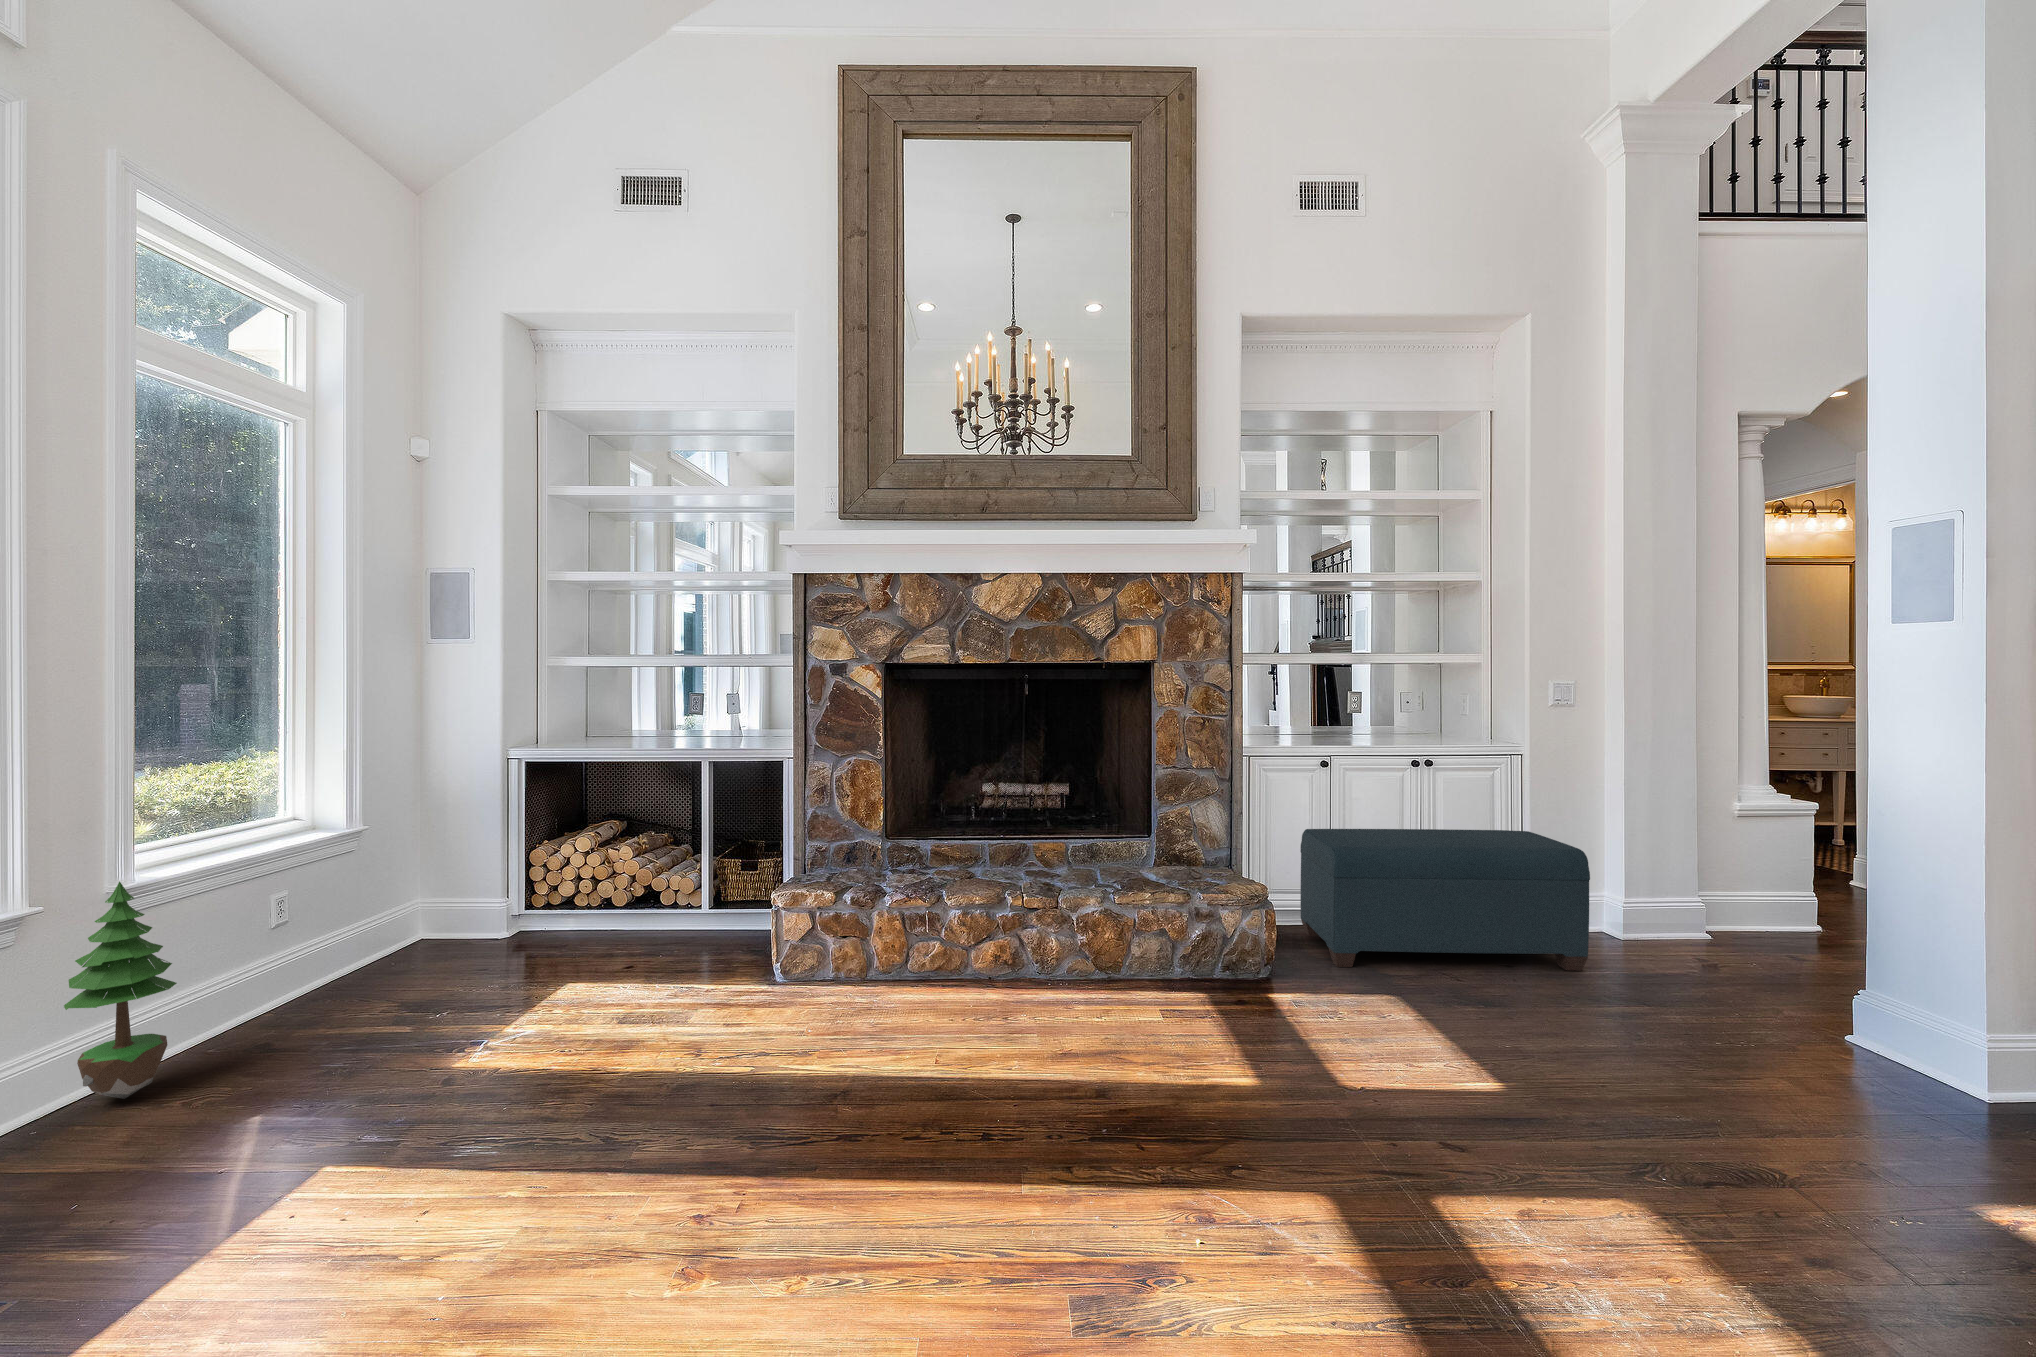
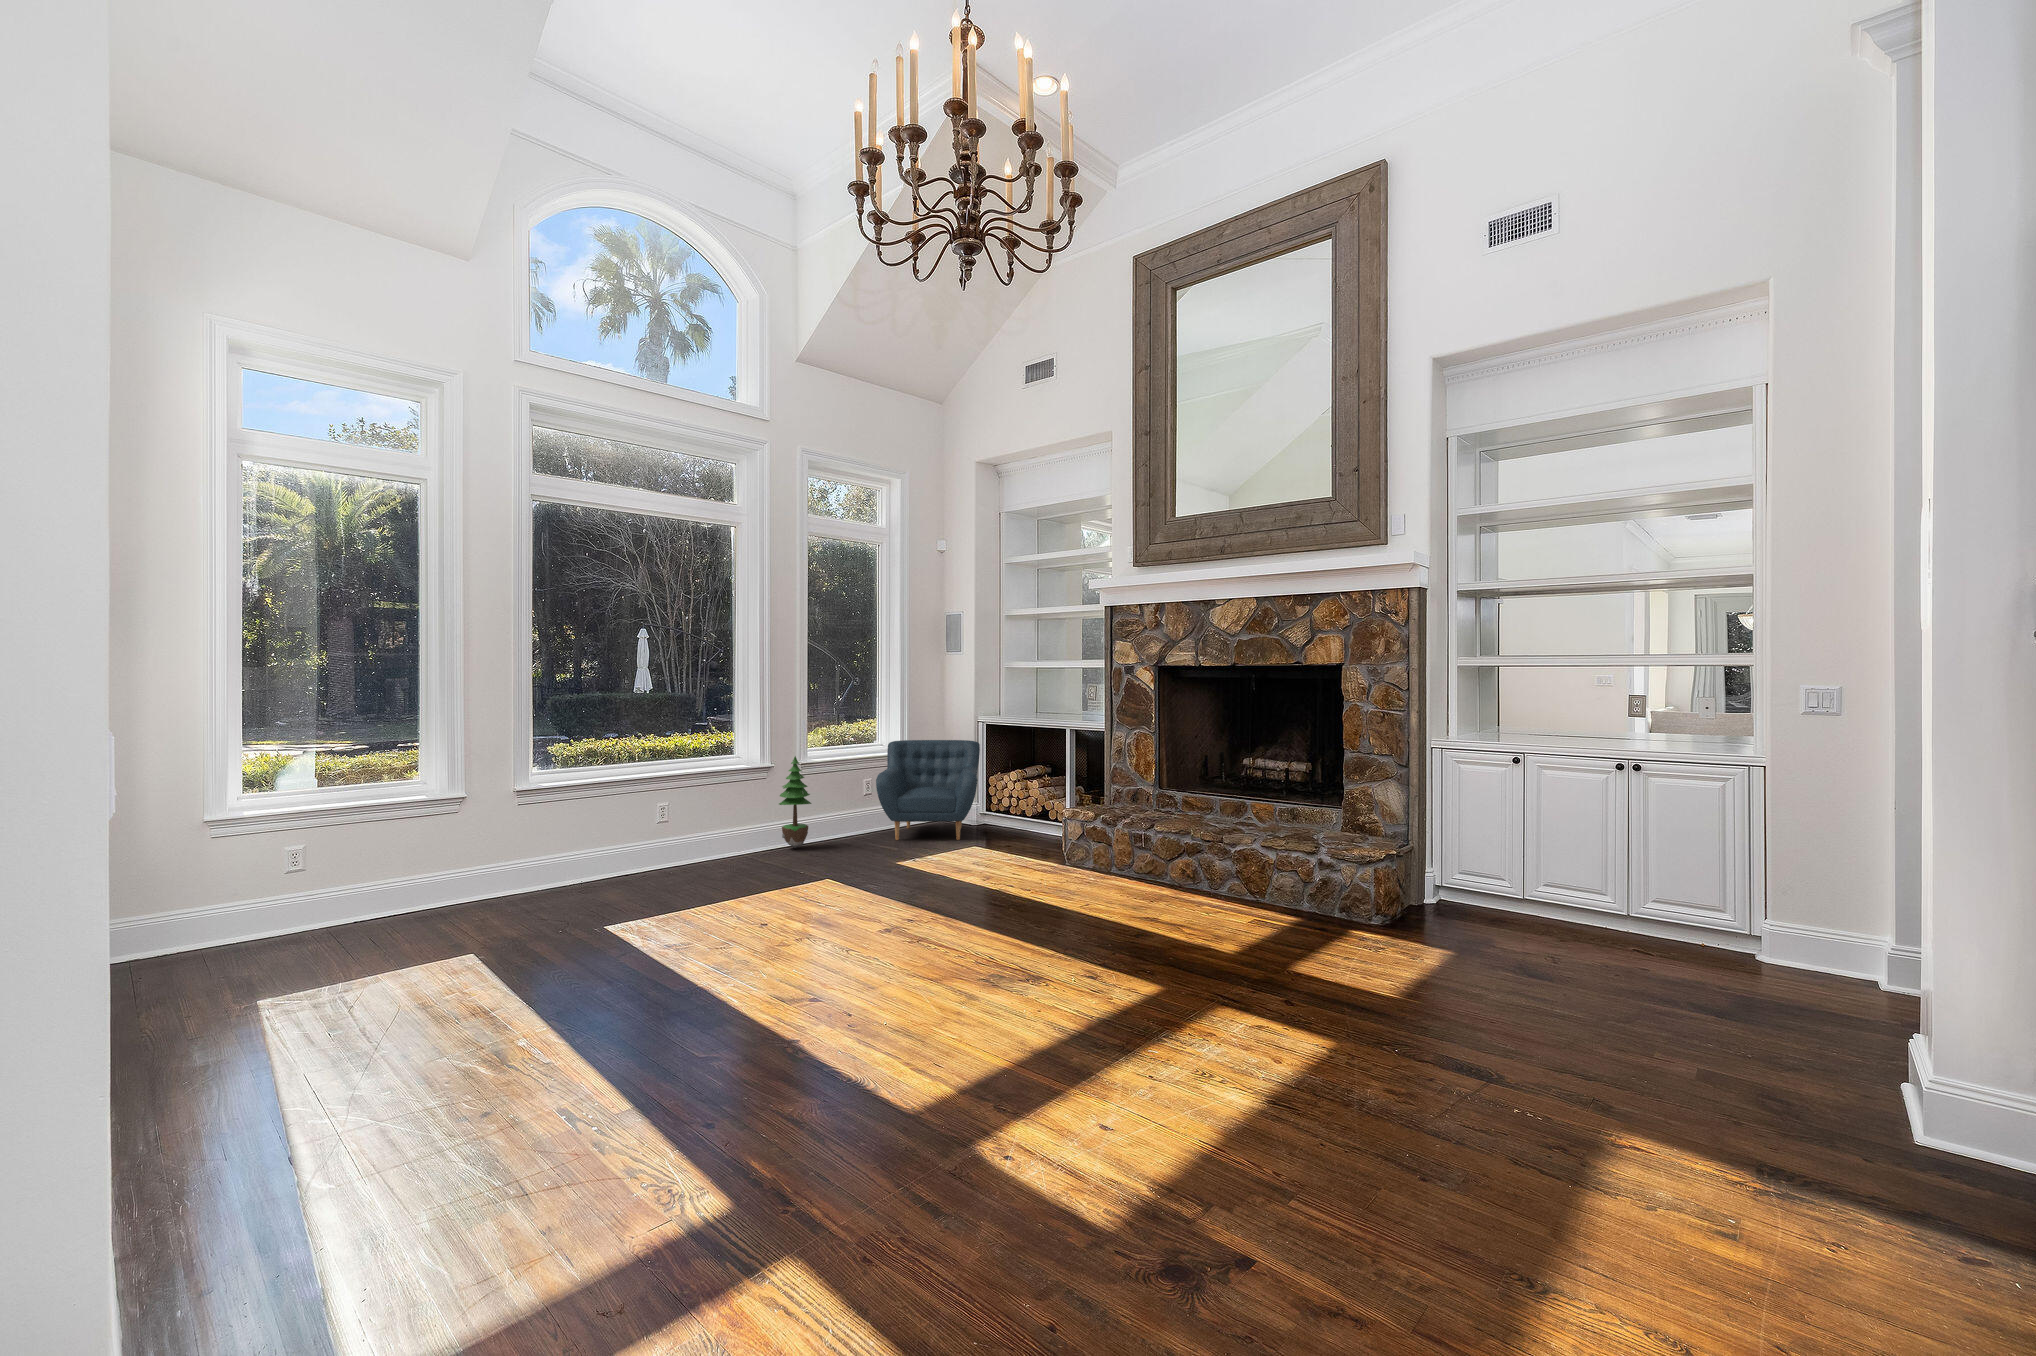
armchair: none [328,791,564,1004] -> present [876,740,980,840]
bench: present [1300,829,1590,971] -> none [1444,818,1738,986]

